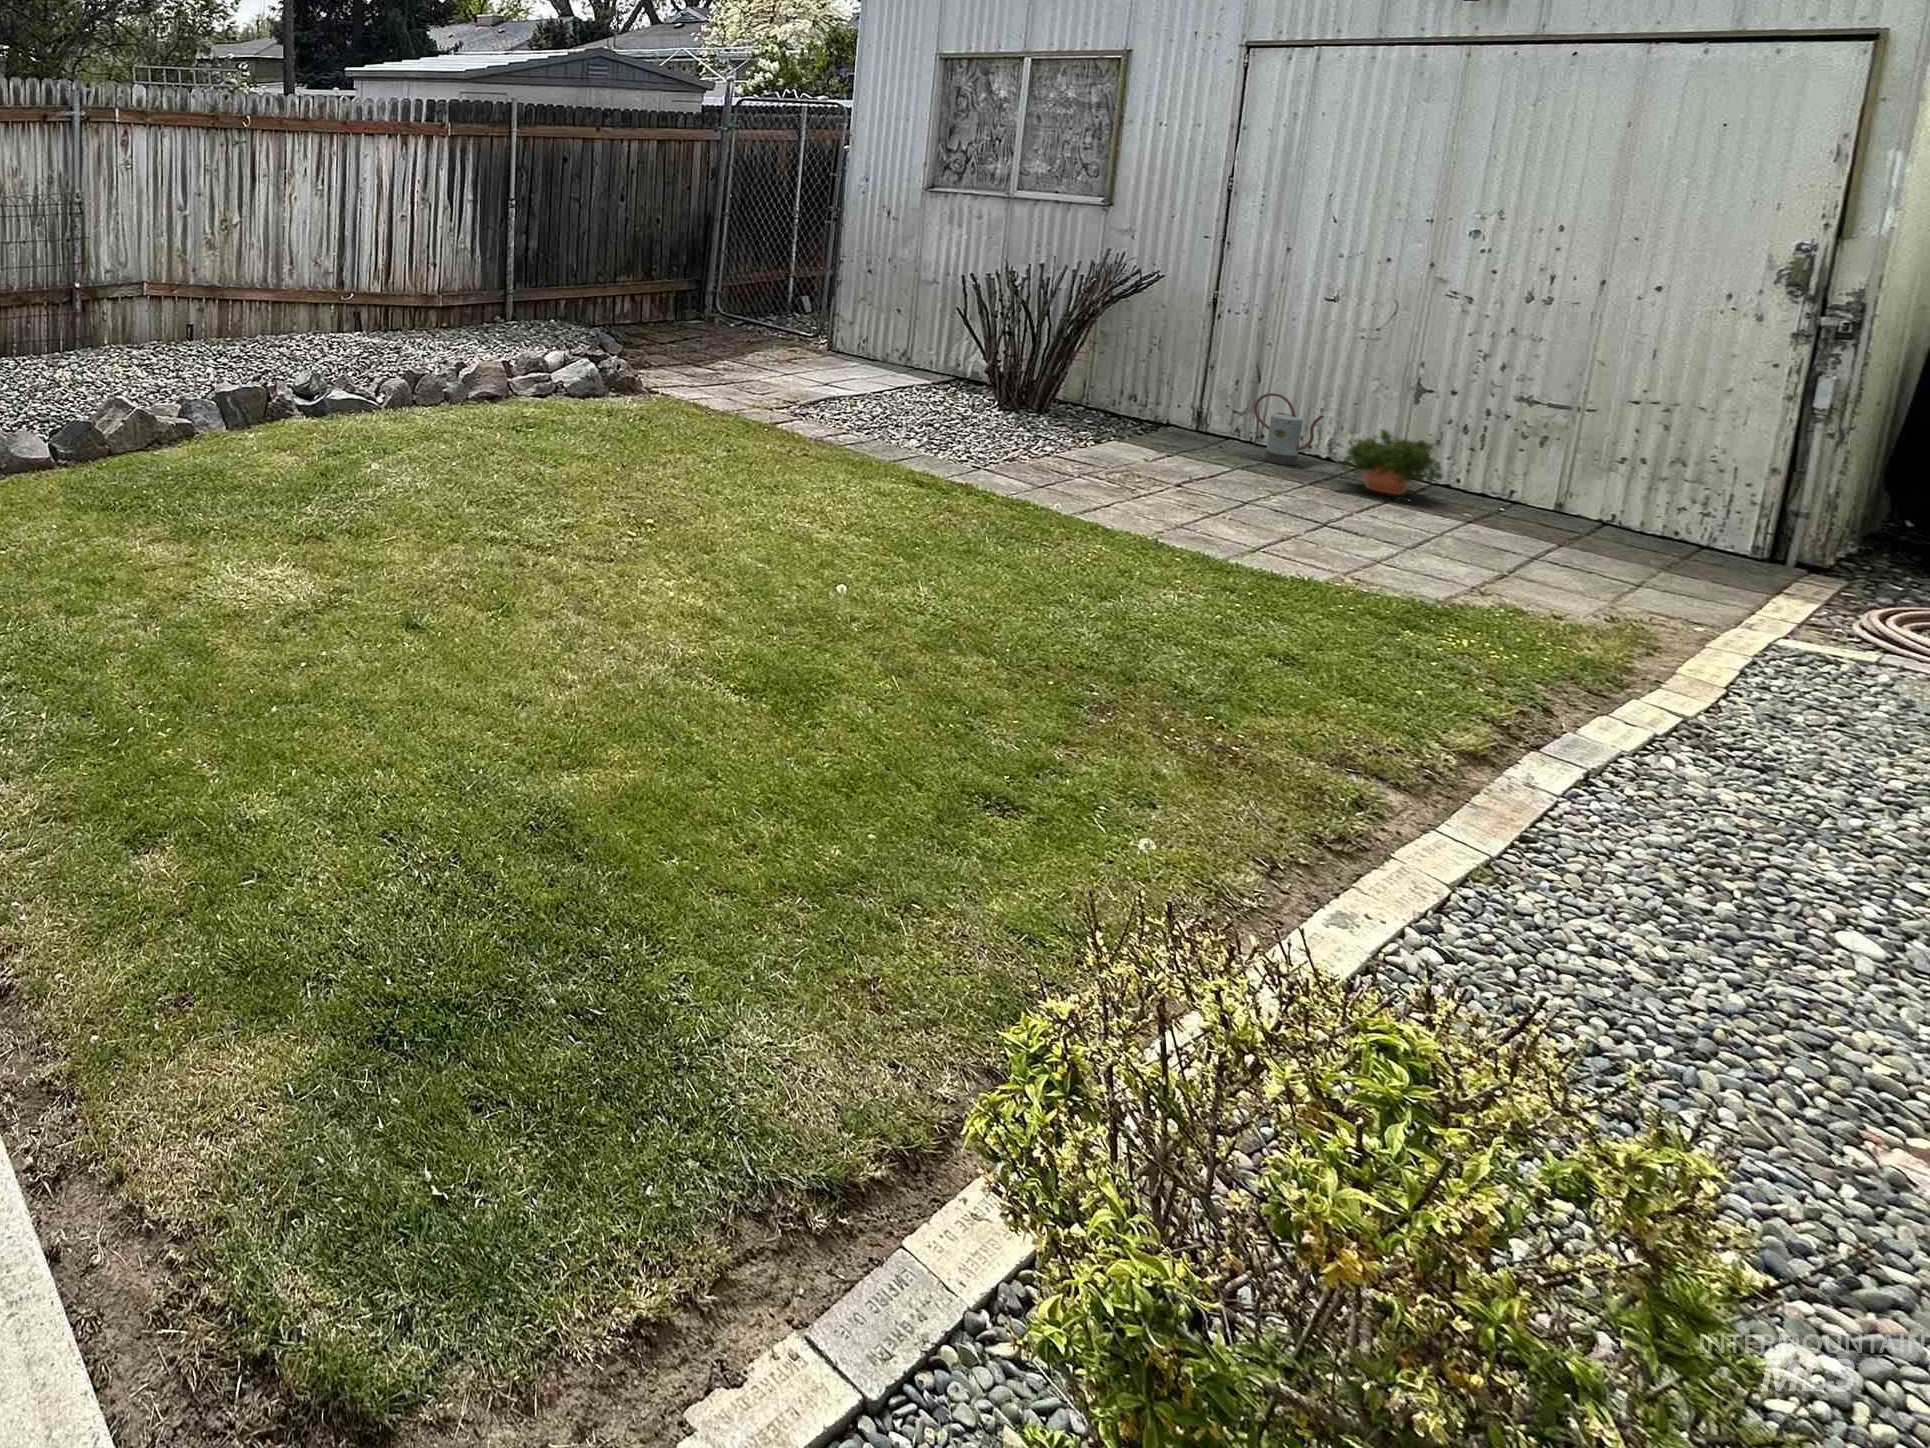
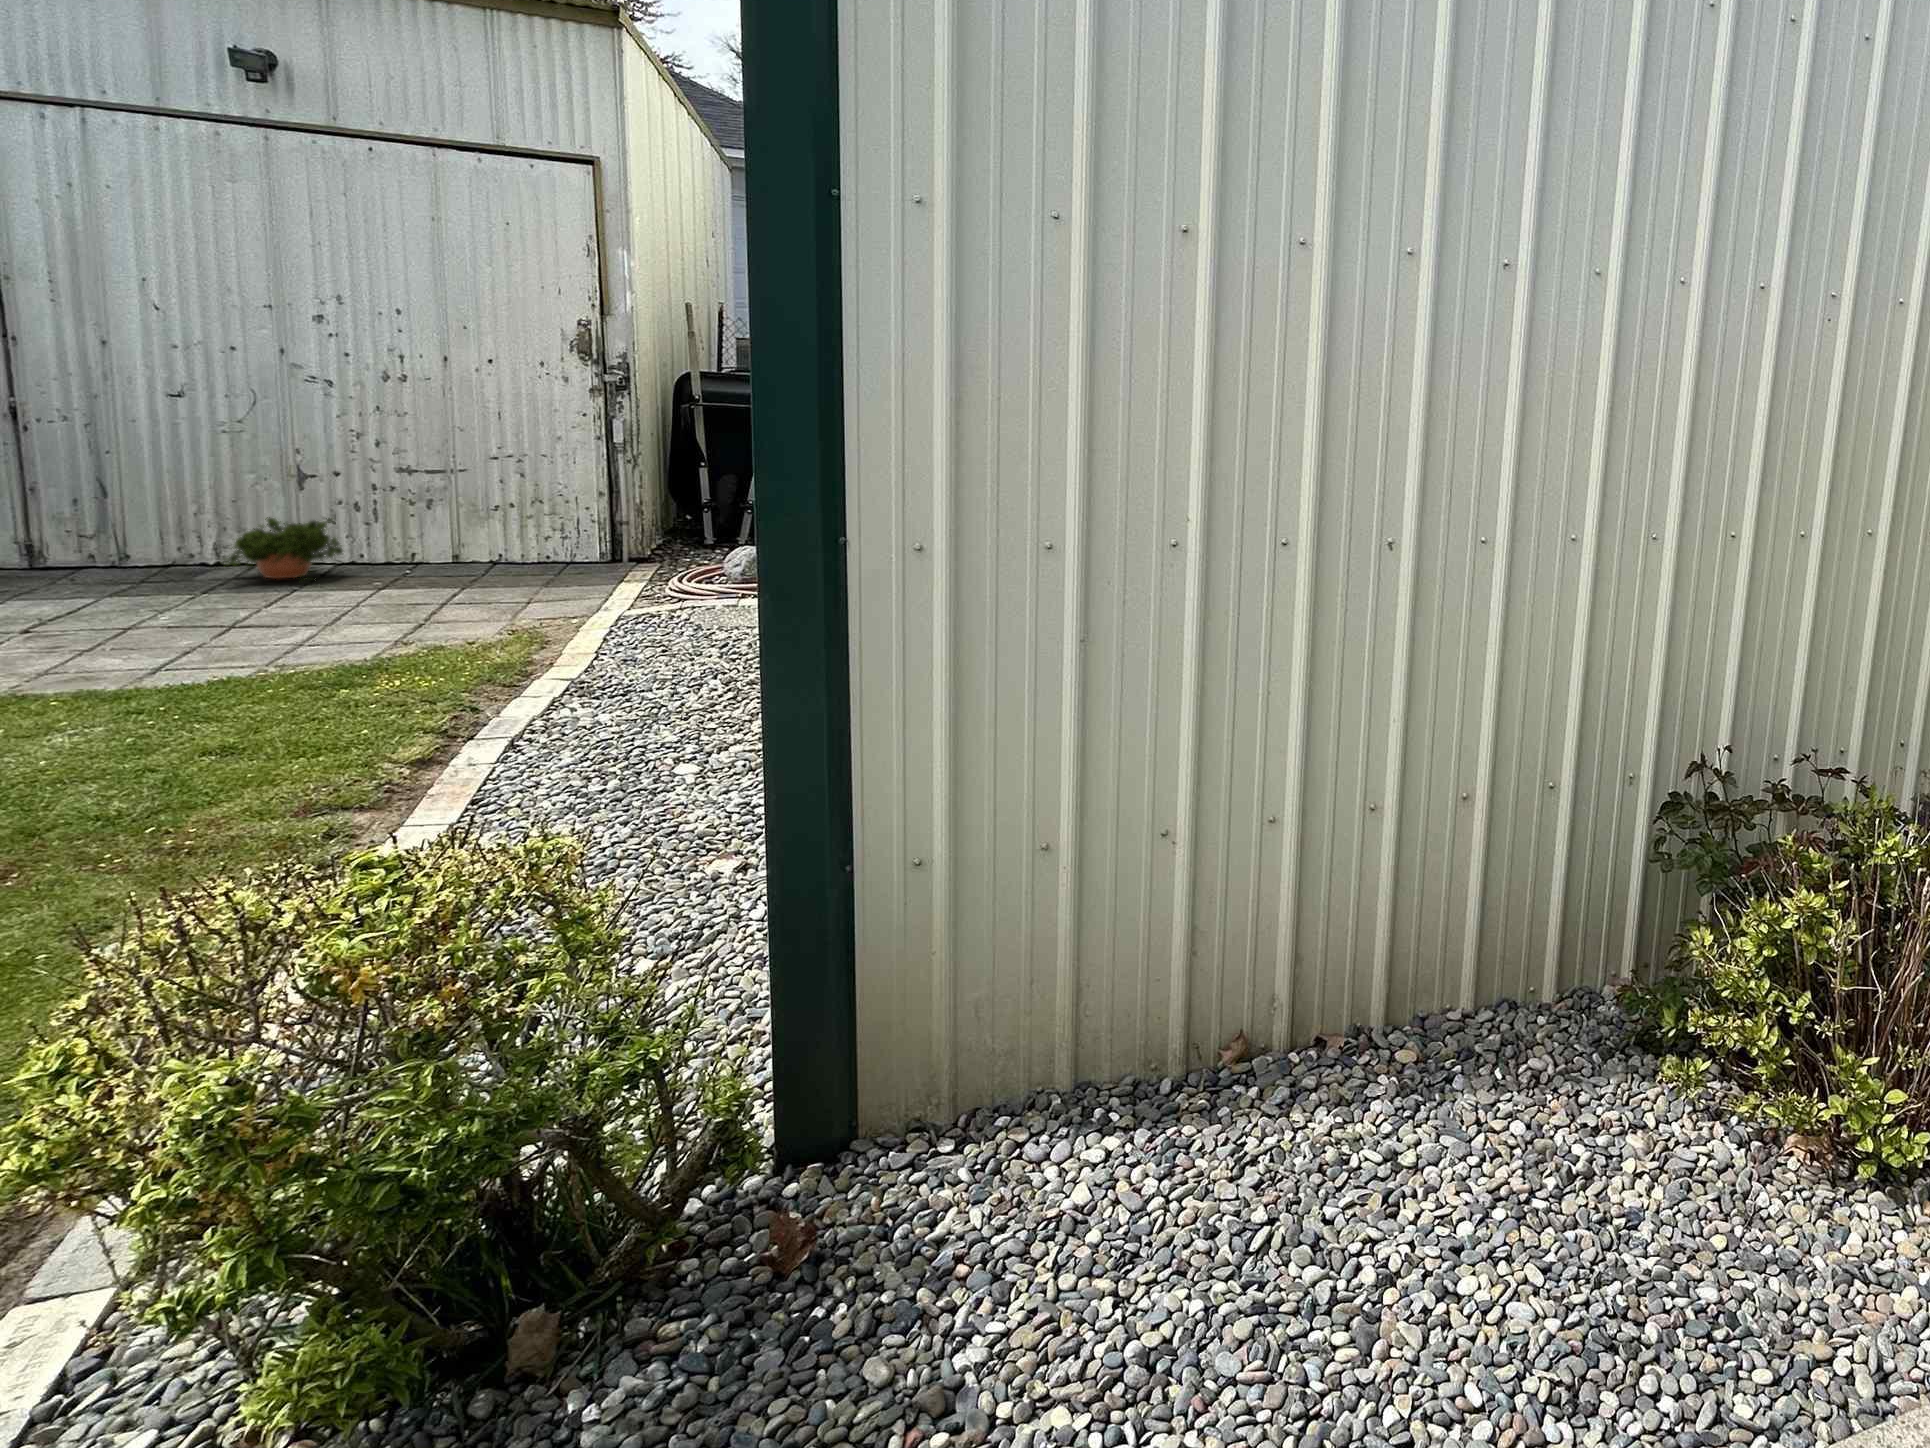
watering can: present [1254,393,1324,465] -> none [99,500,196,576]

